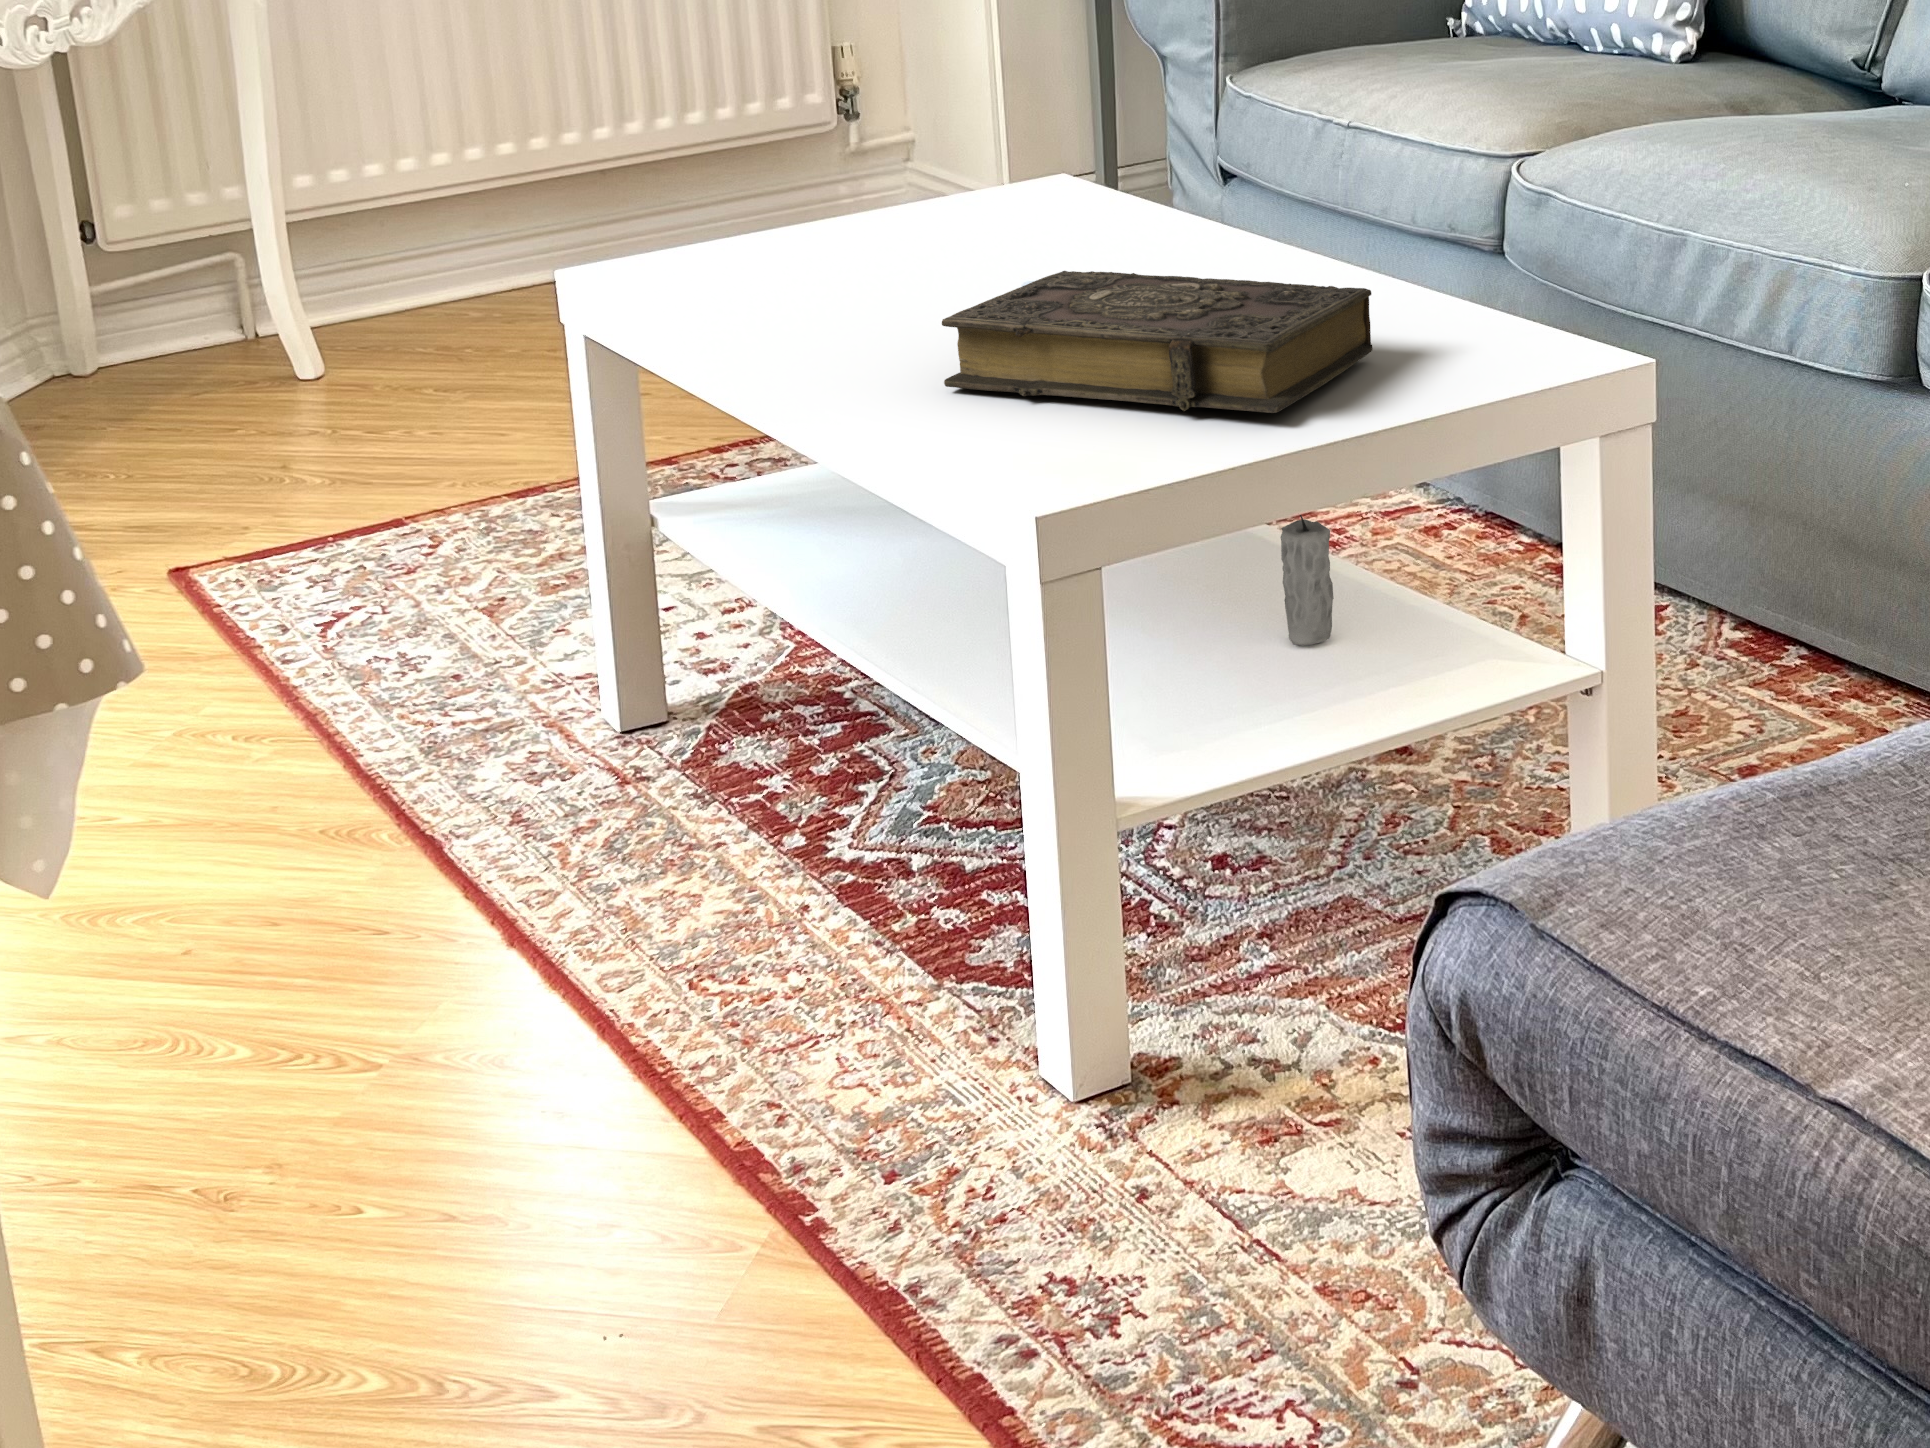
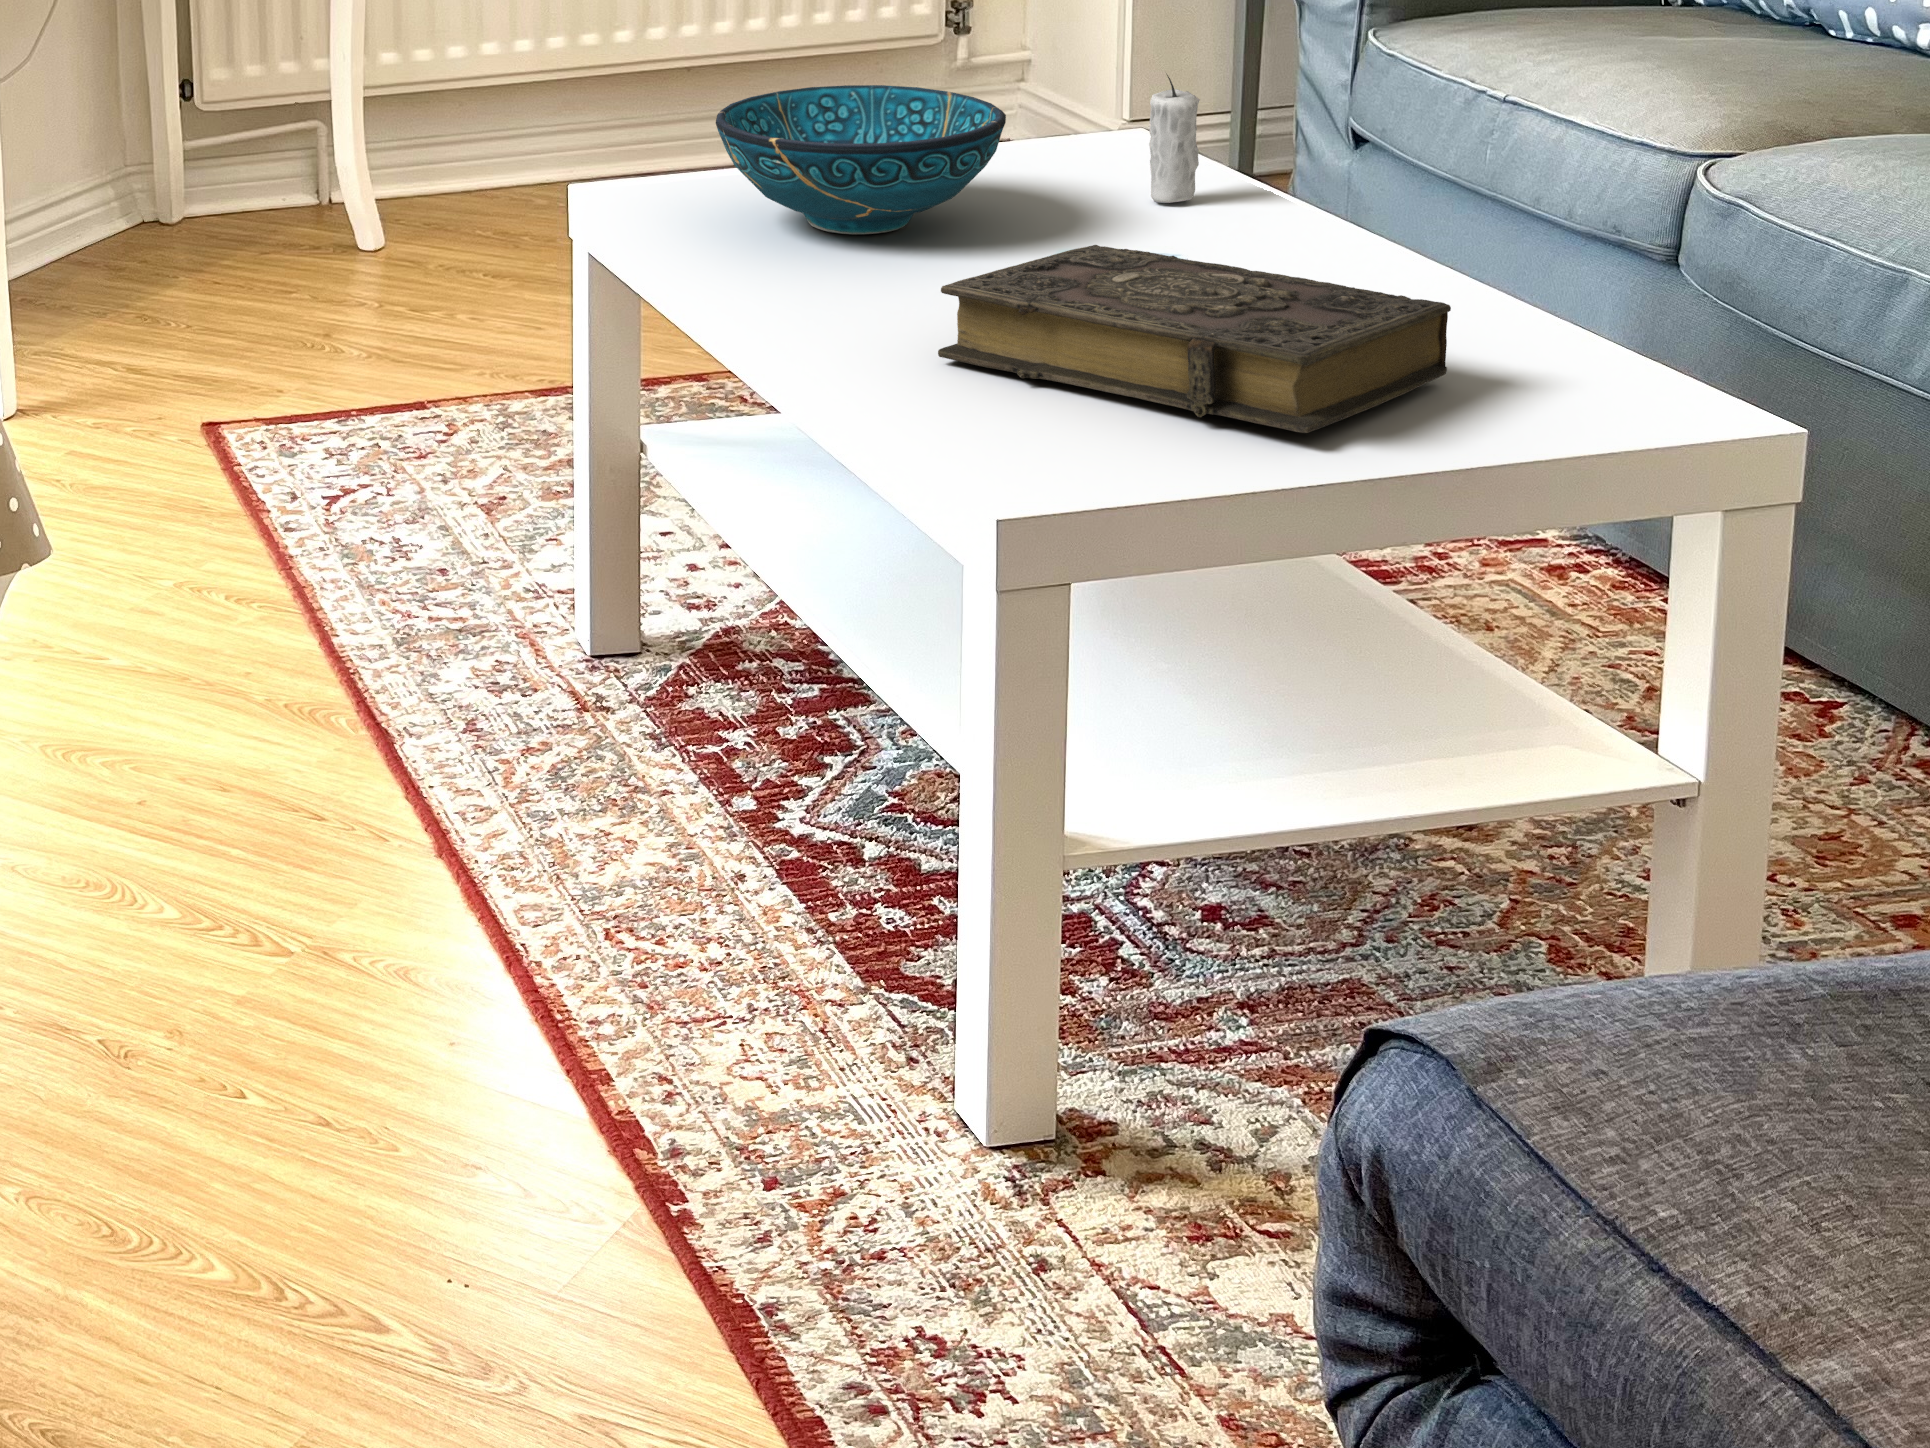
decorative bowl: none [696,145,963,288] -> present [716,85,1006,234]
candle: present [1281,515,1334,645] -> present [1149,75,1200,203]

